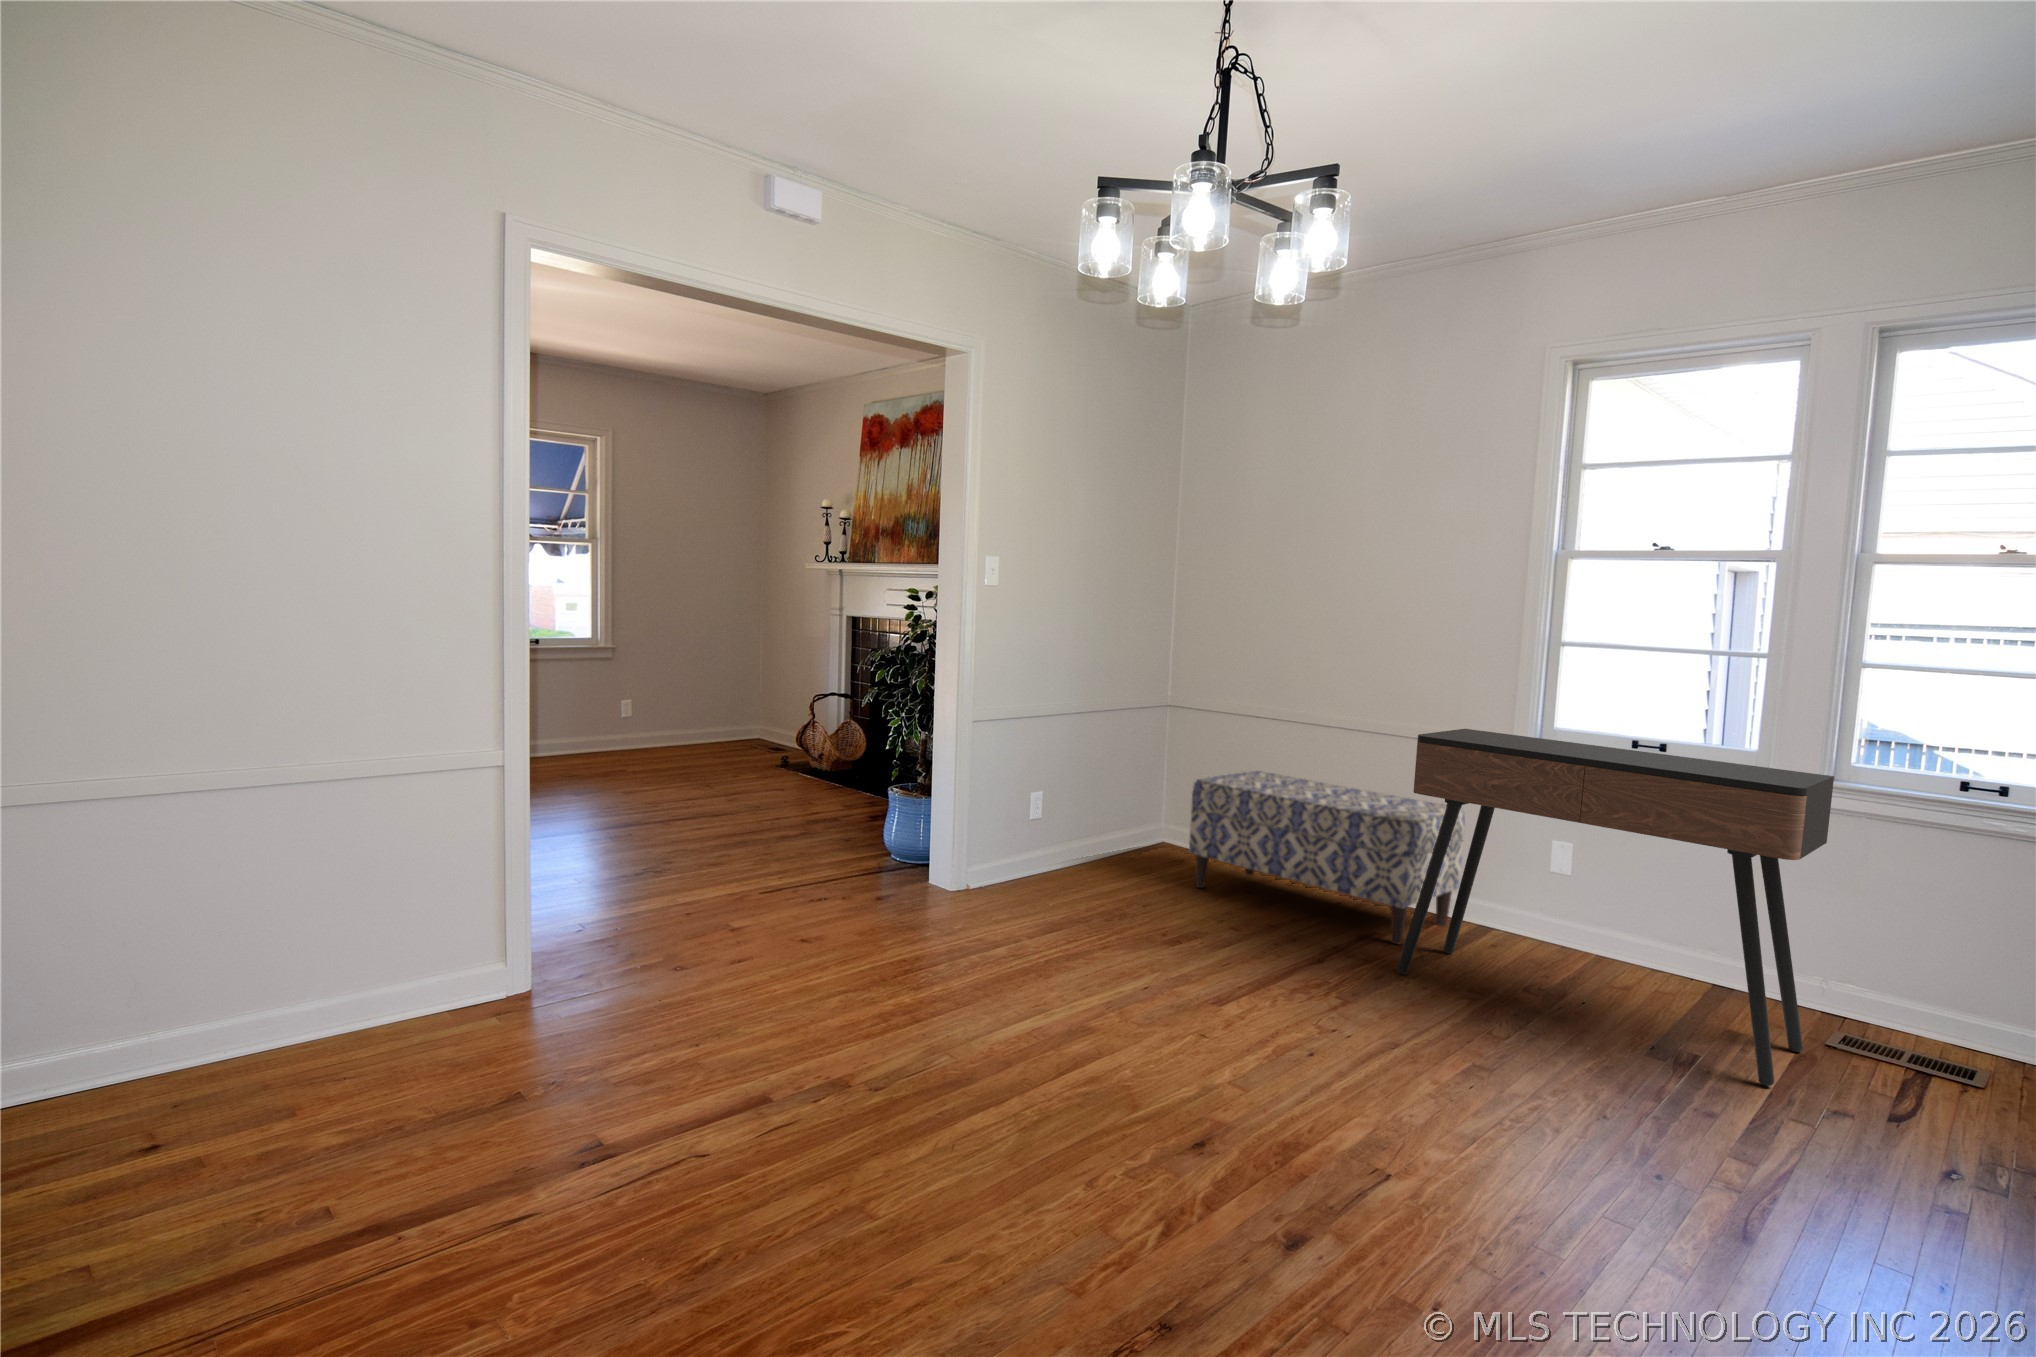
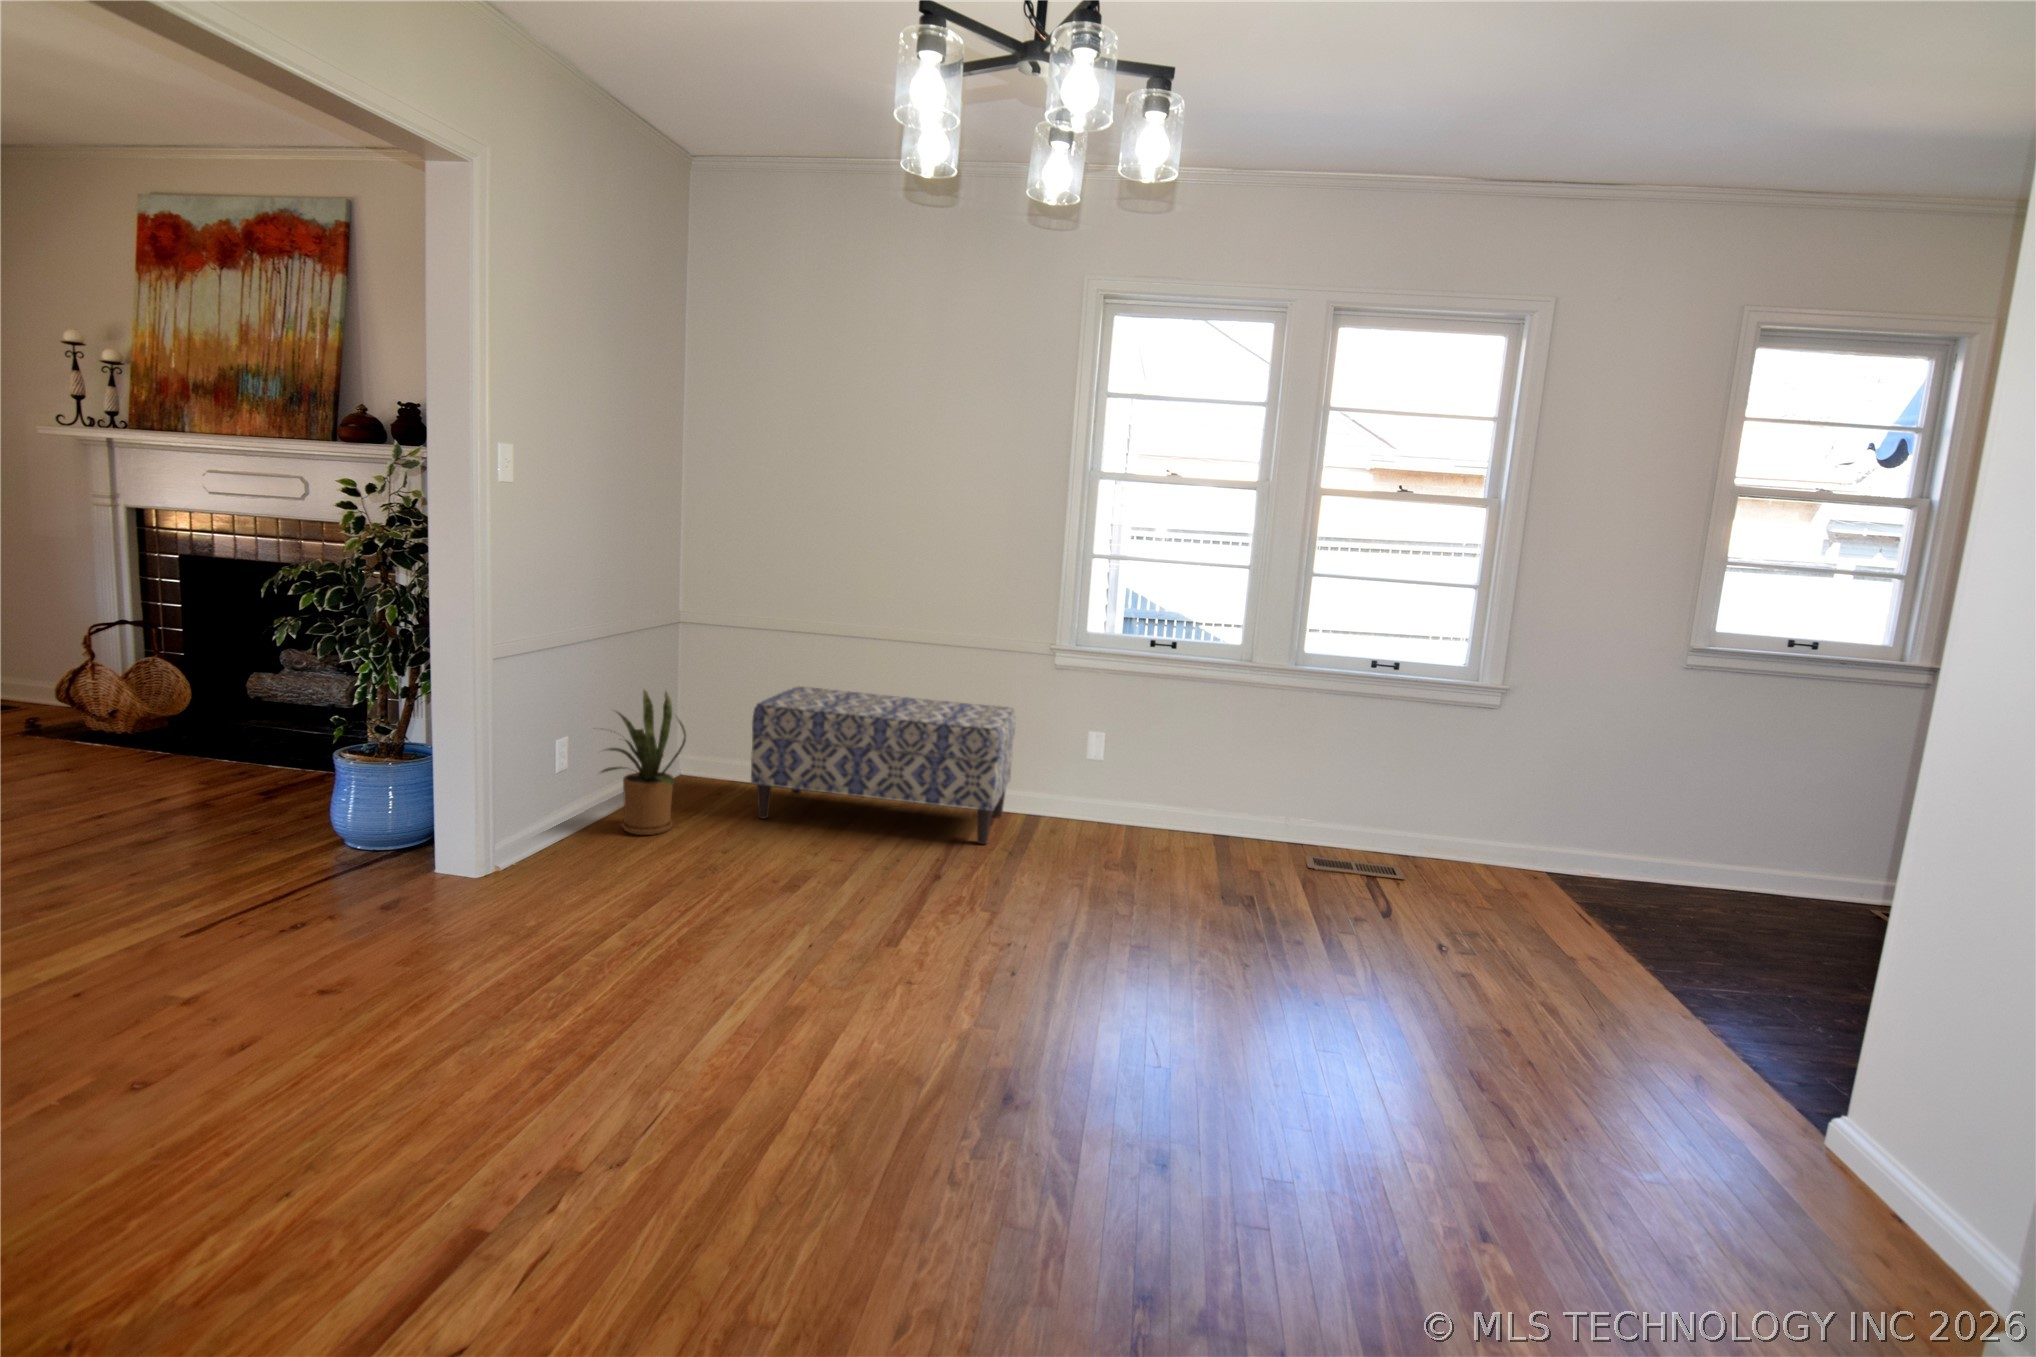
console table: present [1397,729,1834,1086] -> none [1011,637,1347,911]
house plant: none [1055,758,1128,884] -> present [599,690,686,835]

